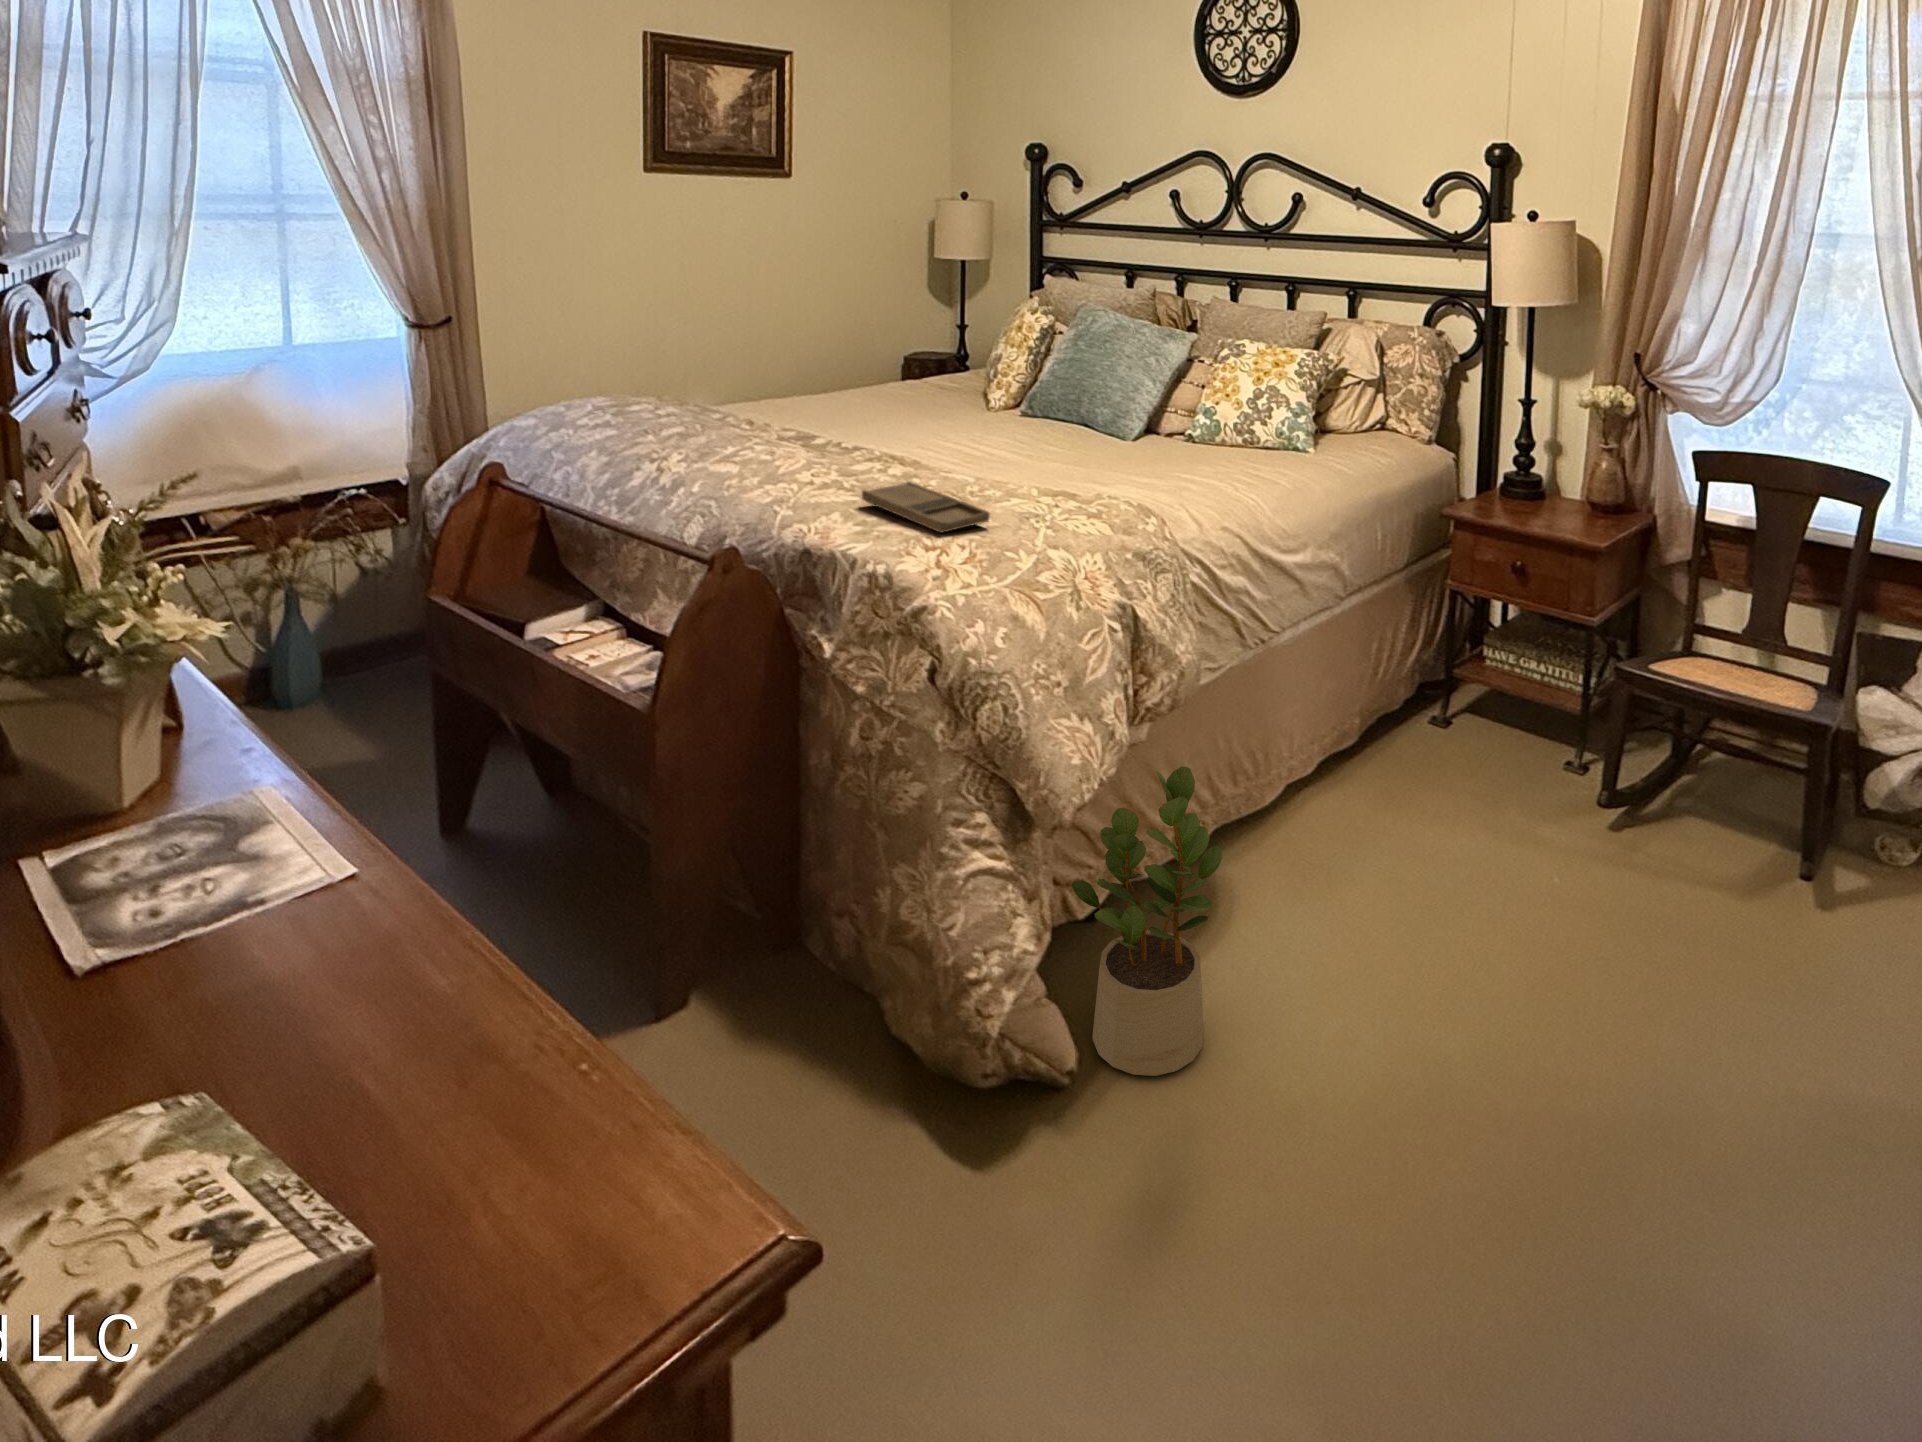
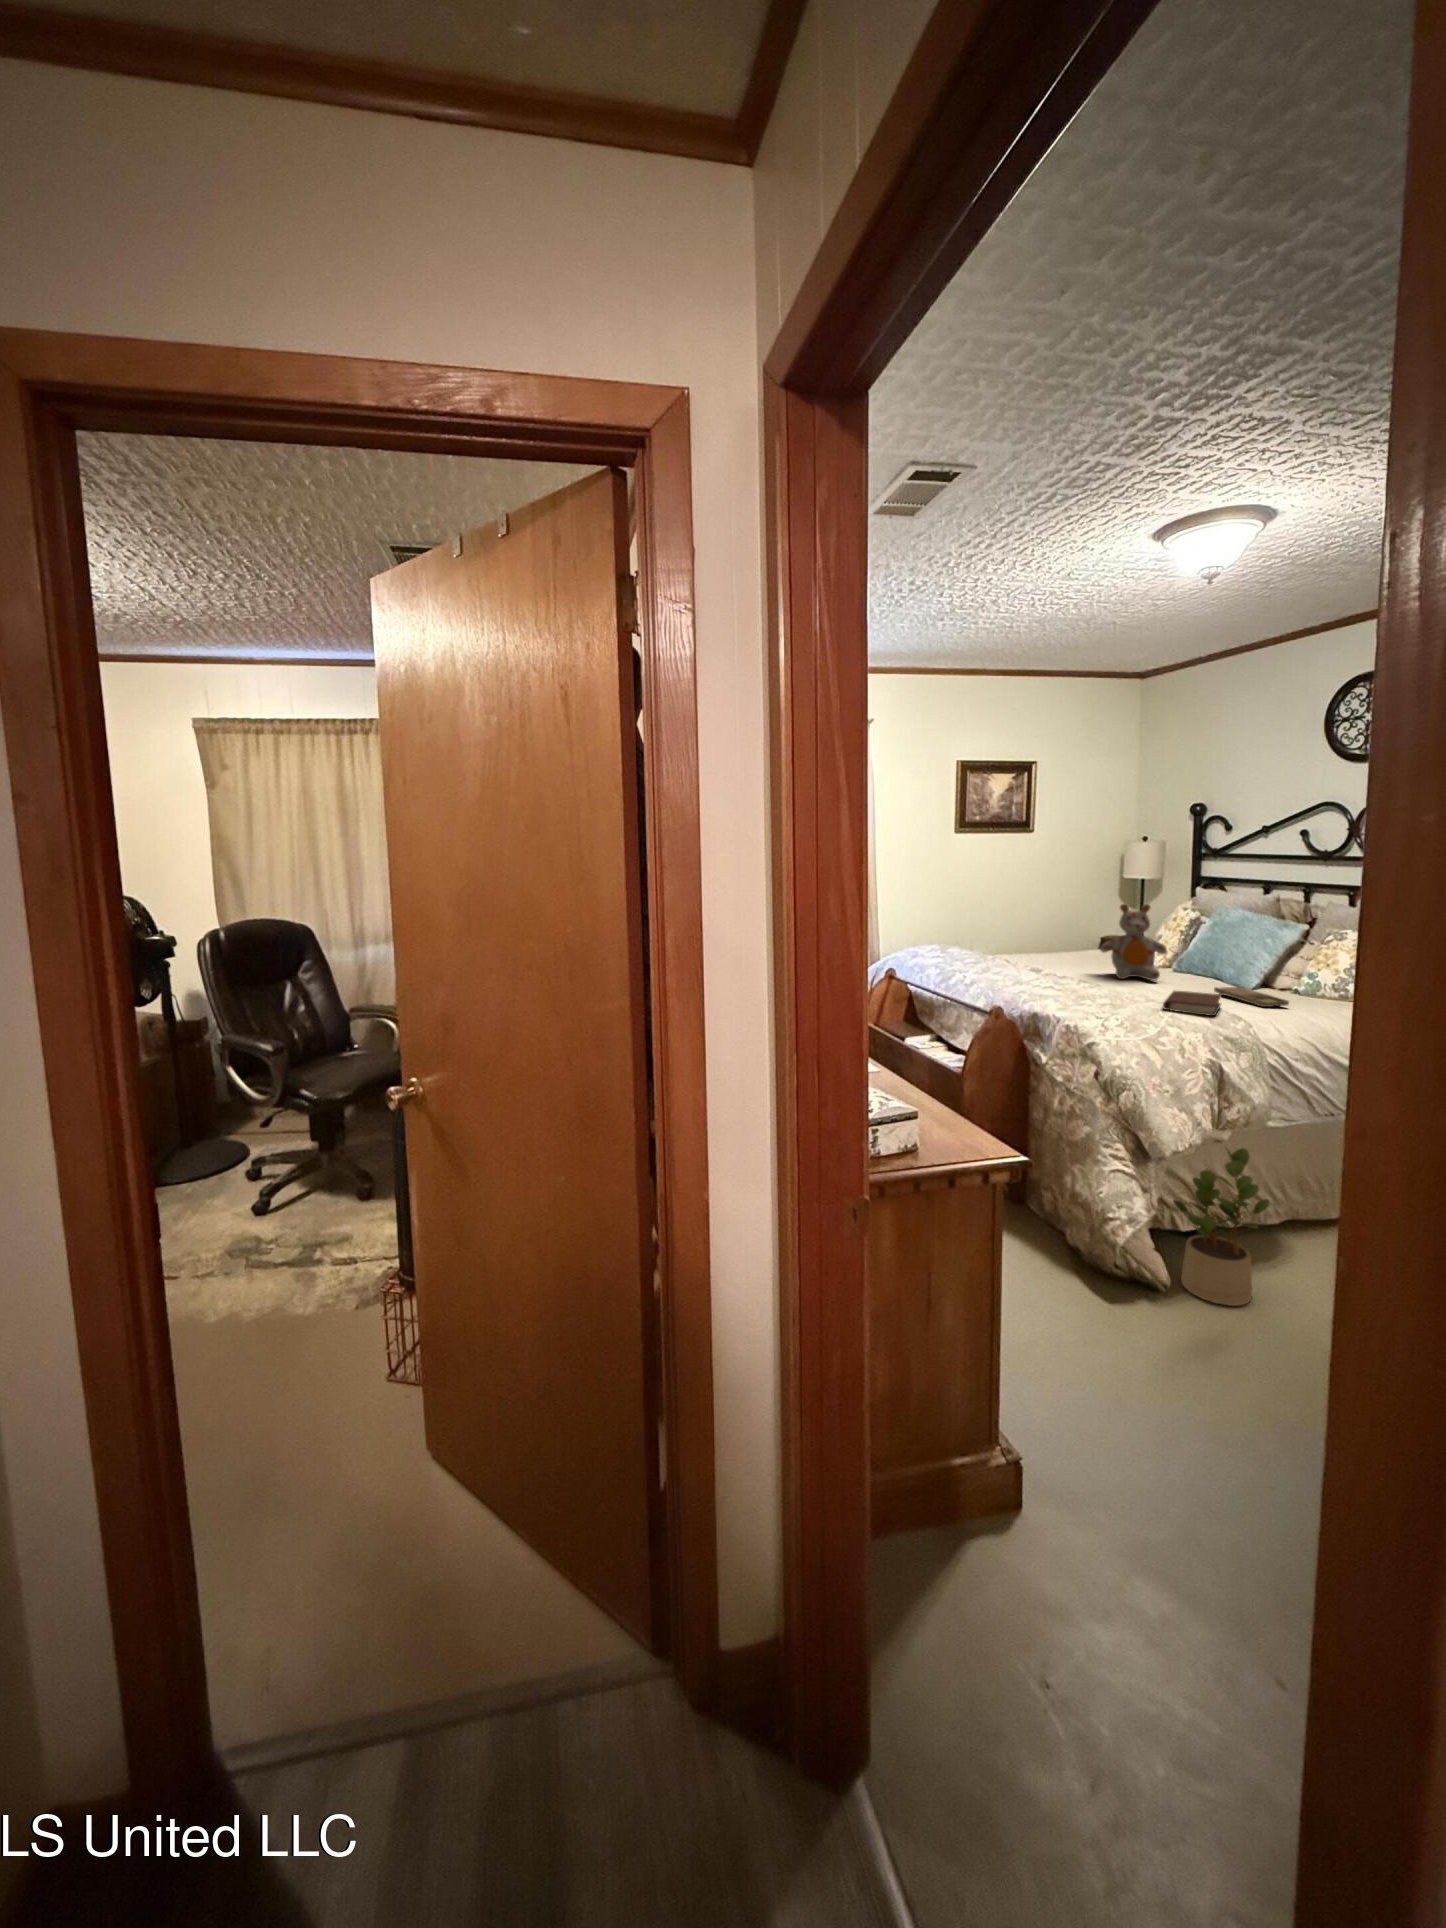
stuffed bear: none [912,307,1017,444] -> present [1100,904,1167,980]
book: none [1031,465,1114,512] -> present [1163,991,1222,1016]
tray: present [862,481,990,533] -> present [1214,986,1289,1007]

